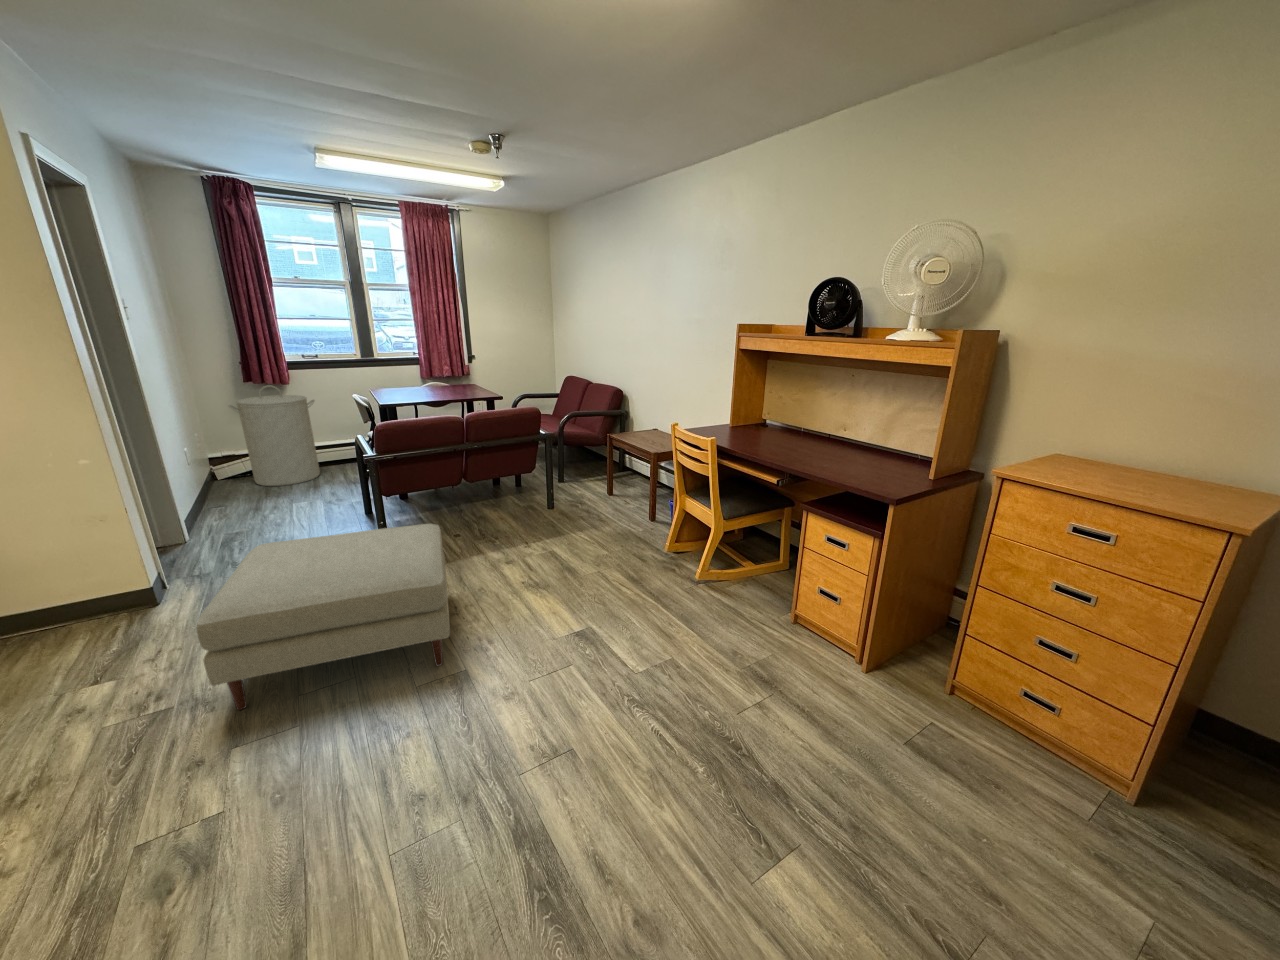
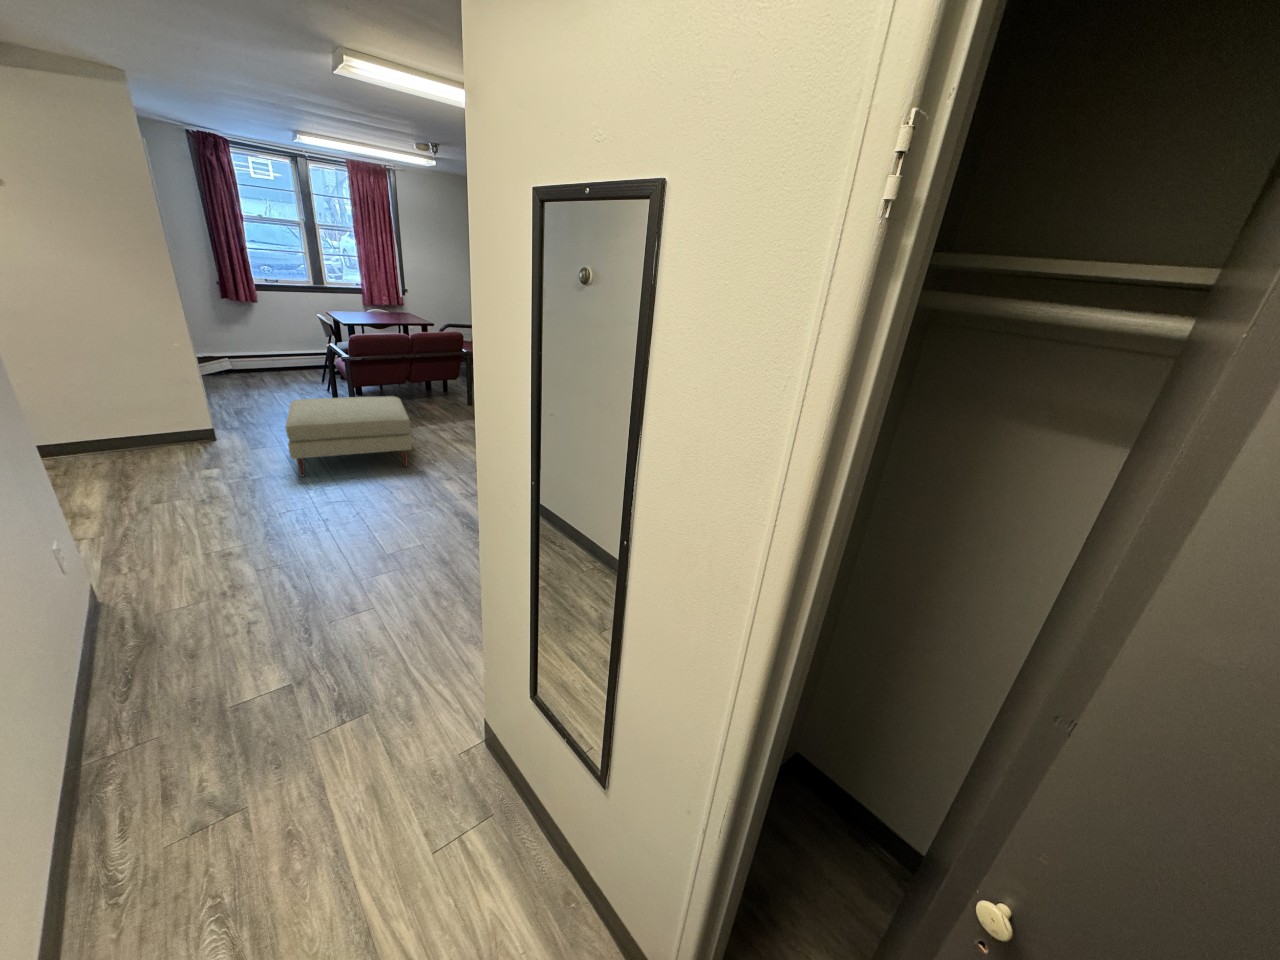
laundry hamper: present [228,386,320,486] -> none [213,303,285,382]

